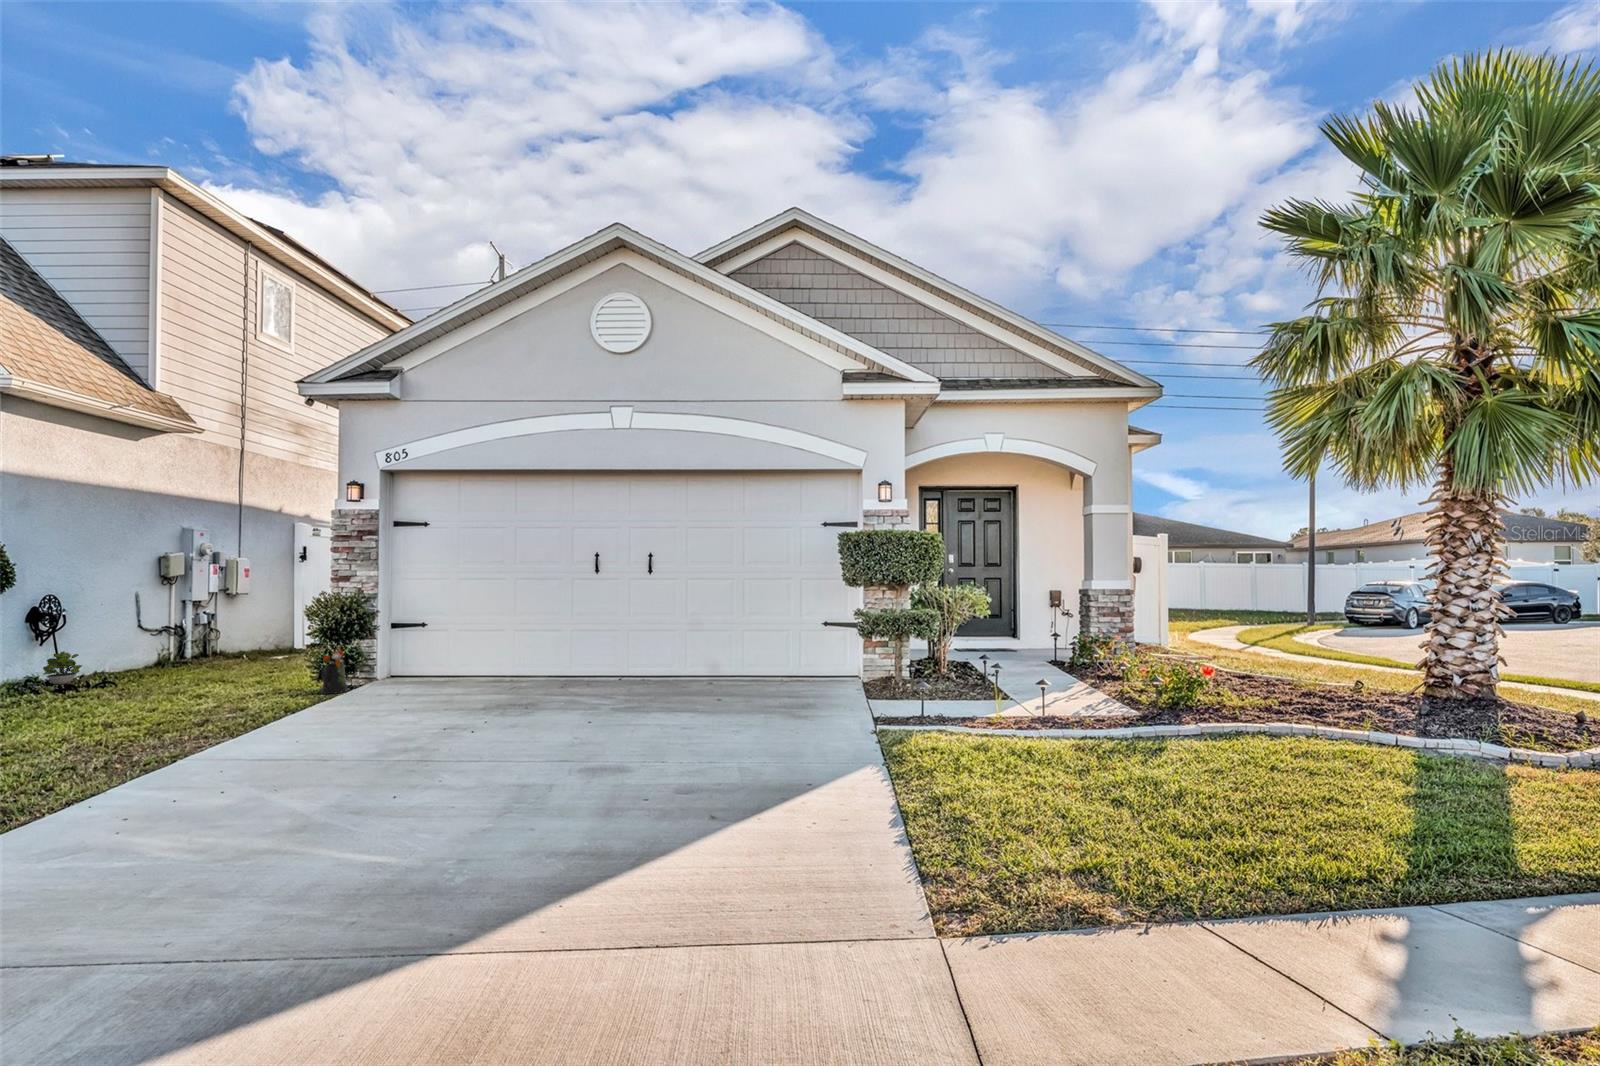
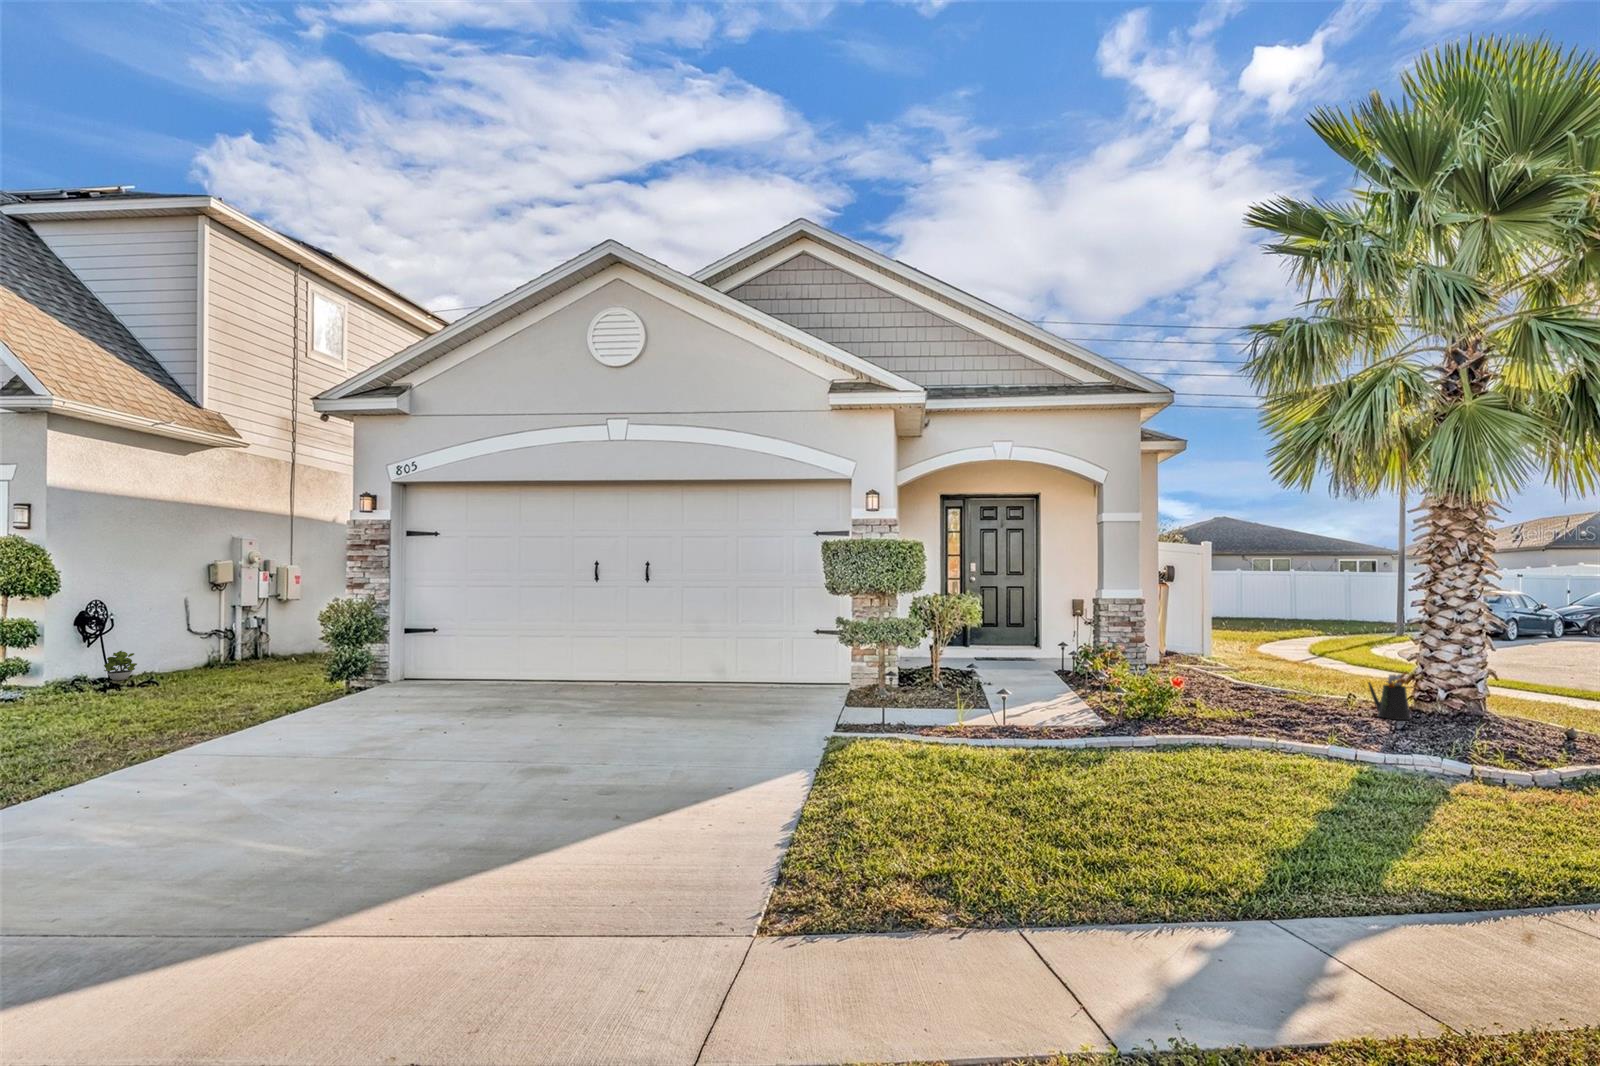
watering can: present [321,650,348,694] -> present [1368,672,1411,720]

